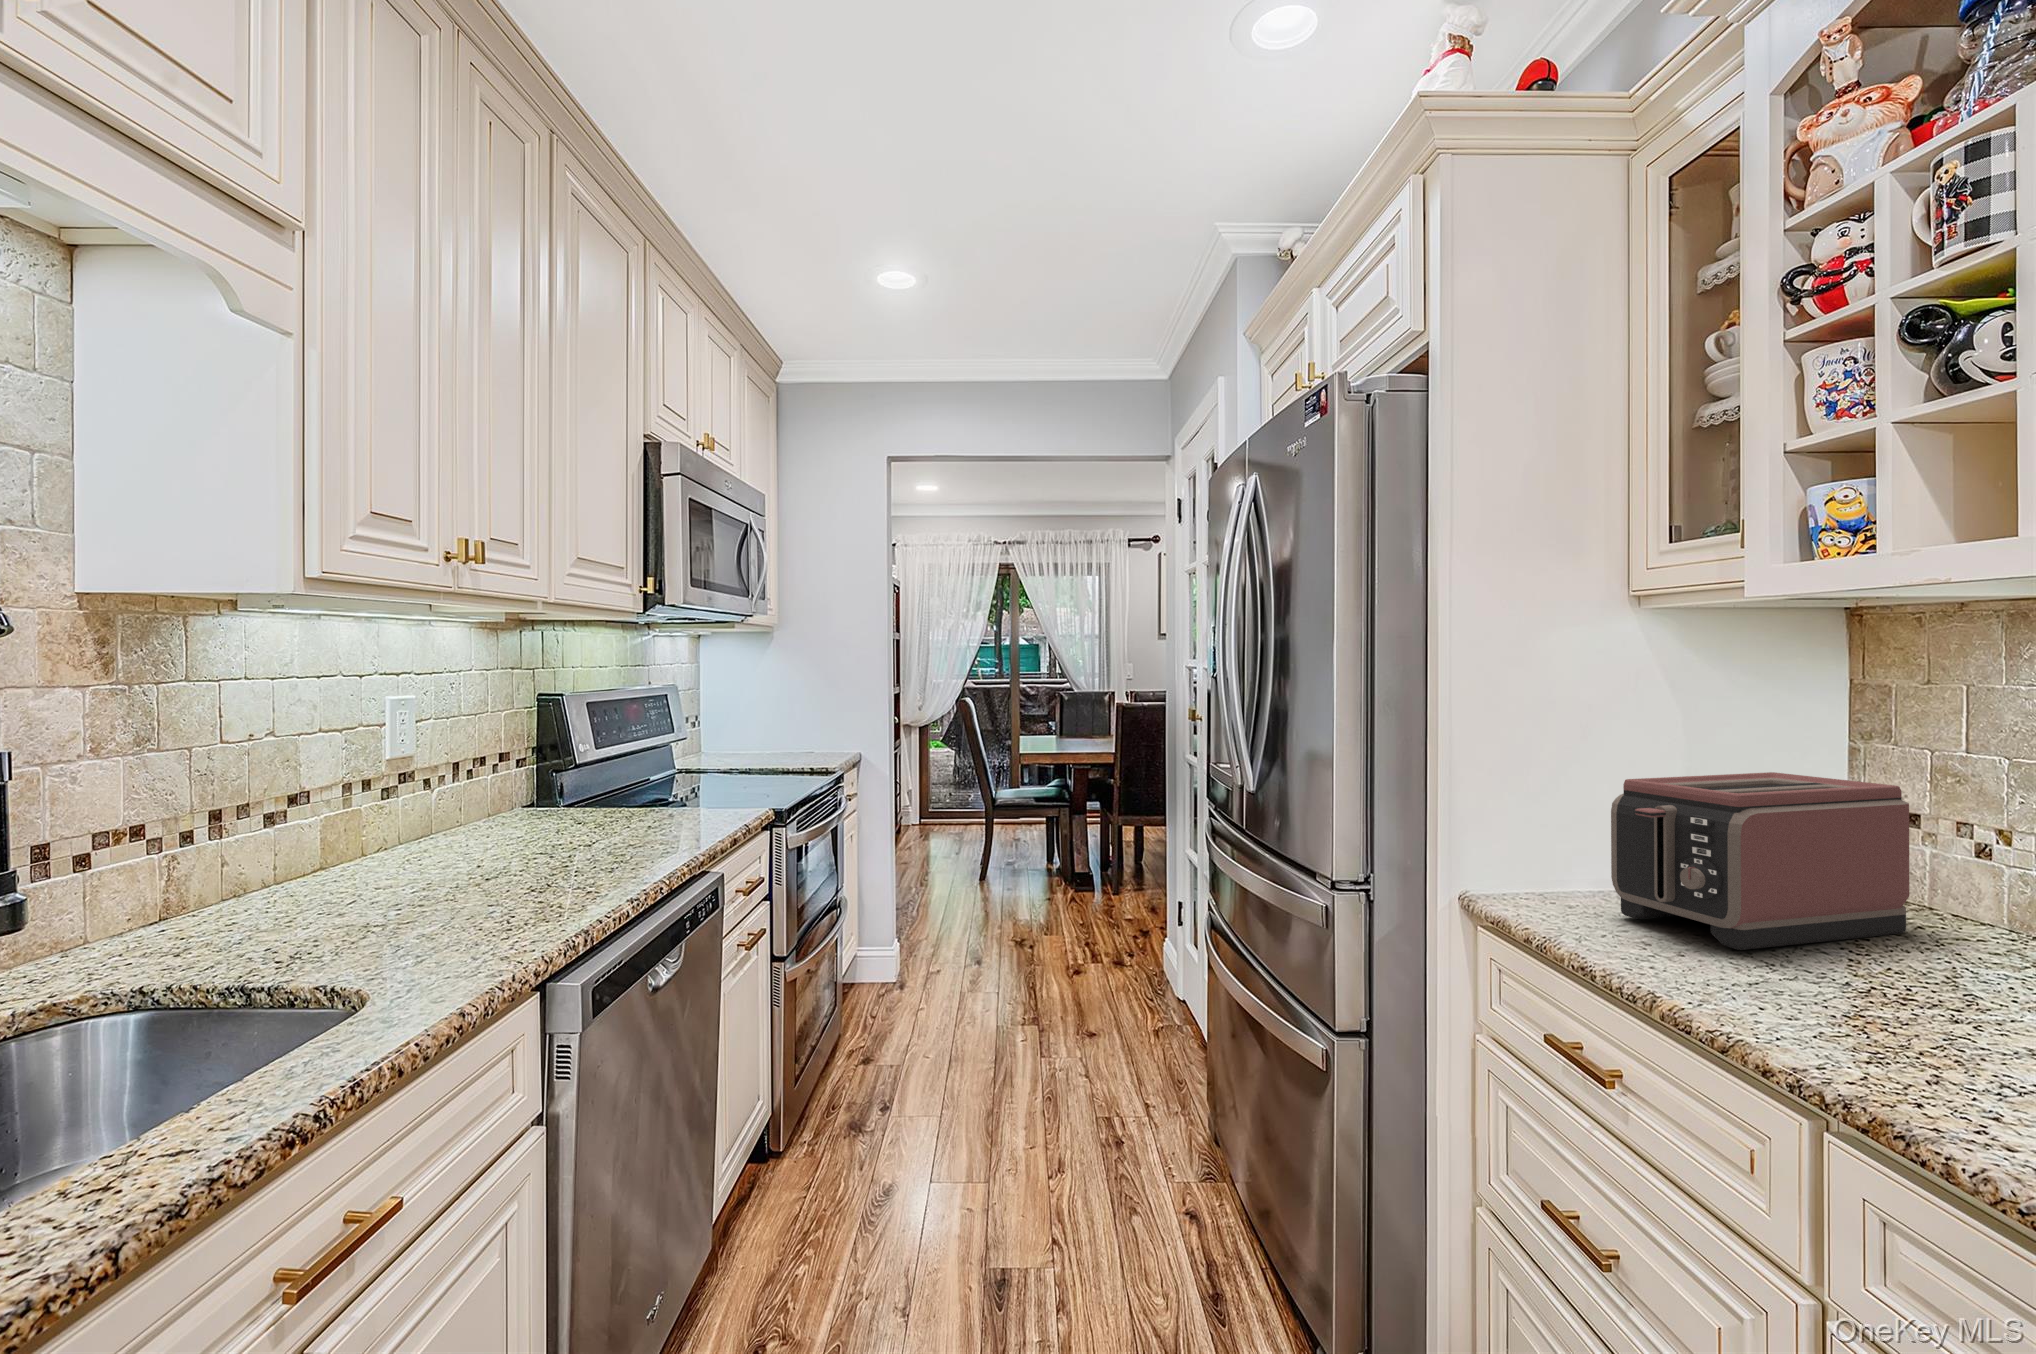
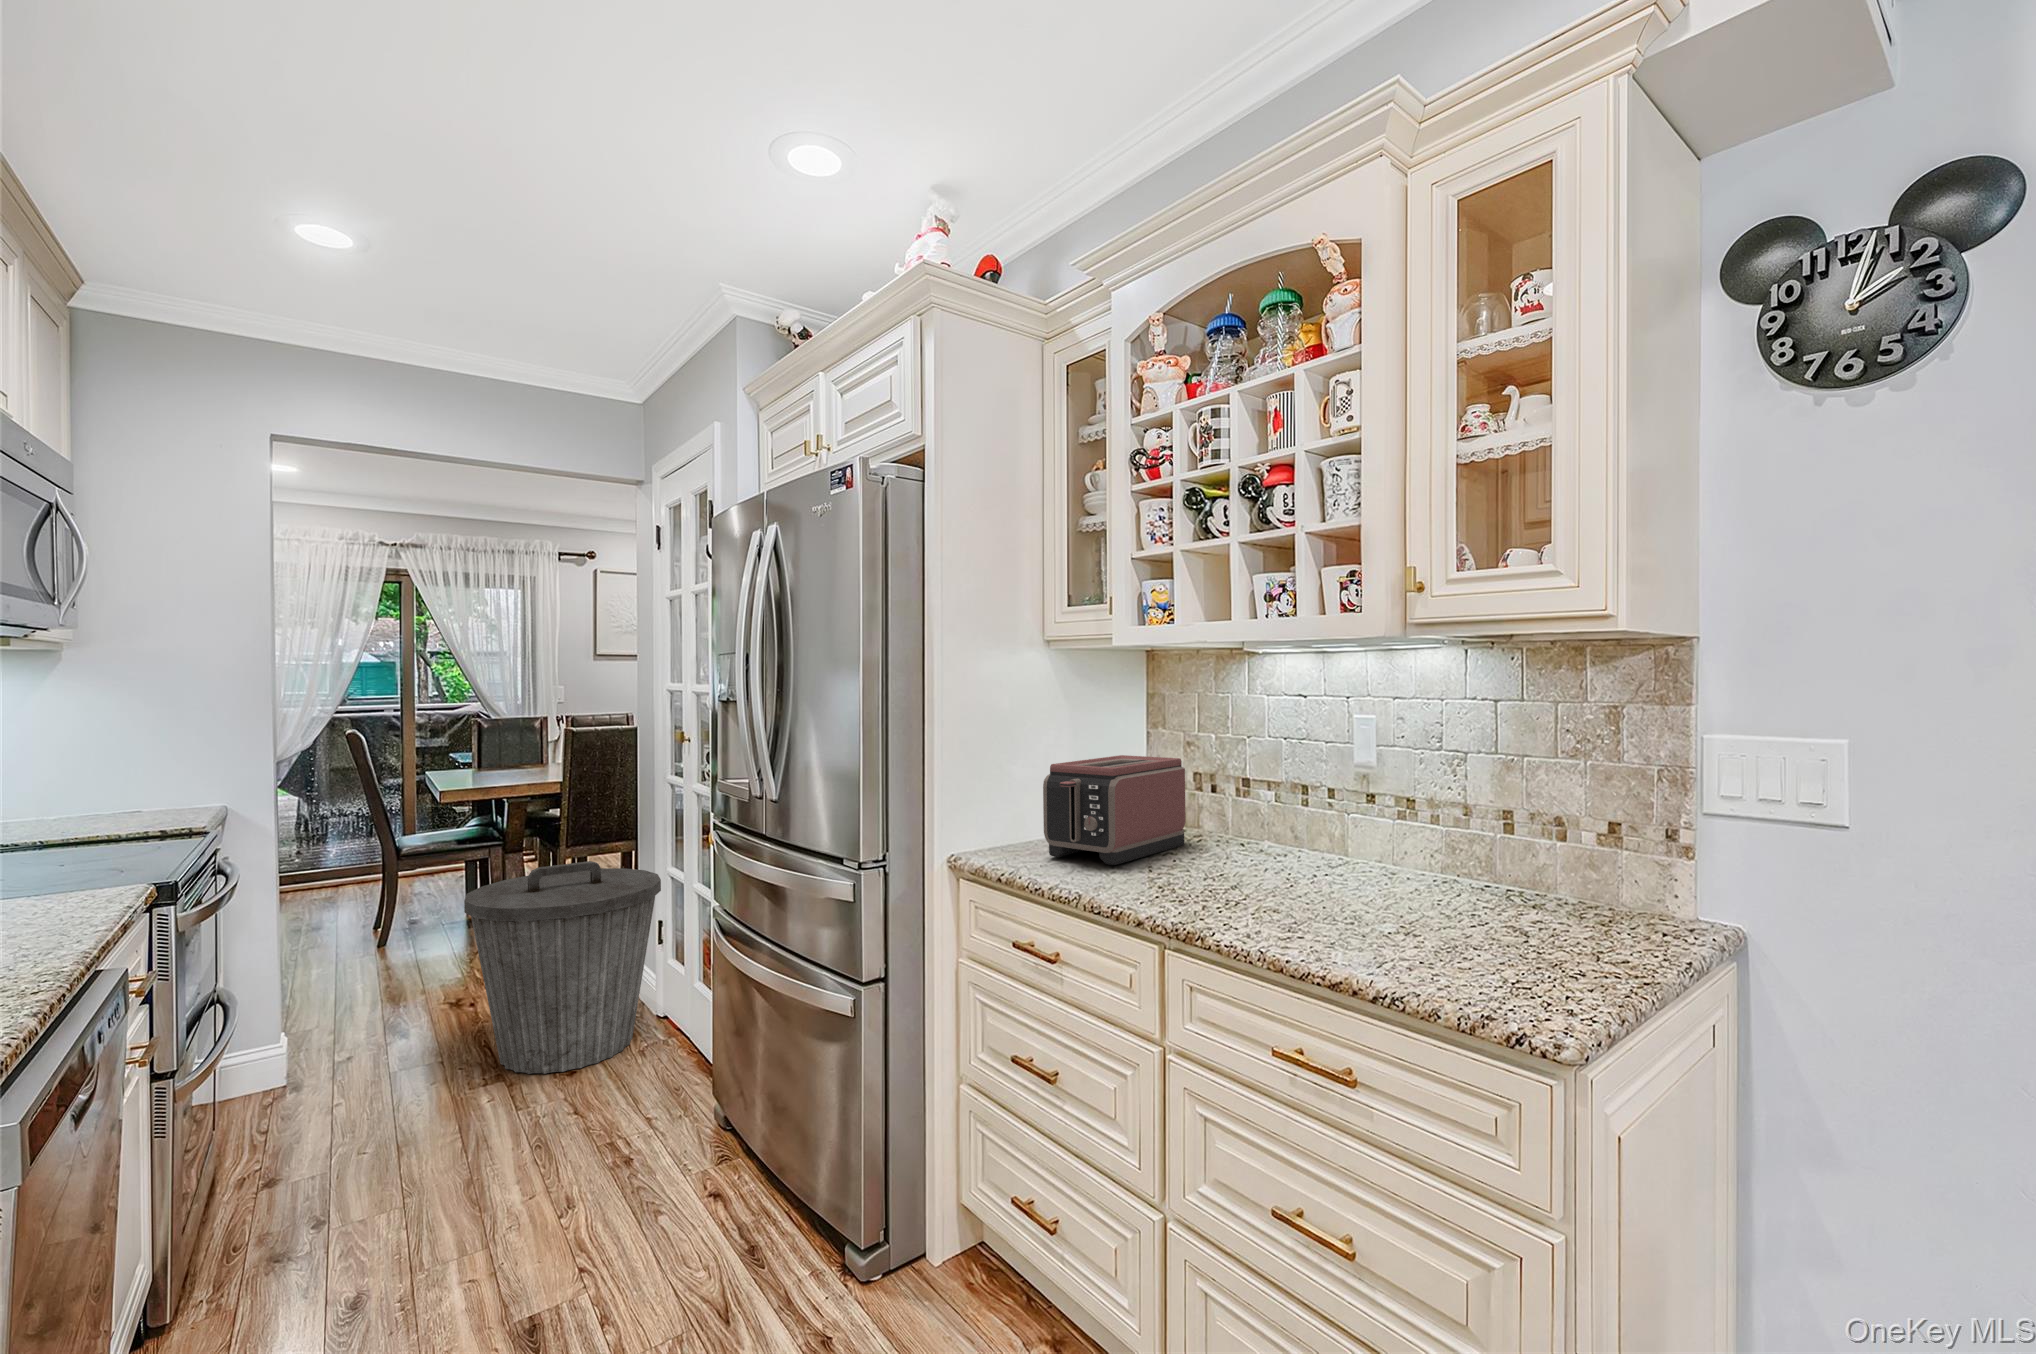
trash can: none [1010,833,1177,1031] -> present [464,861,661,1074]

